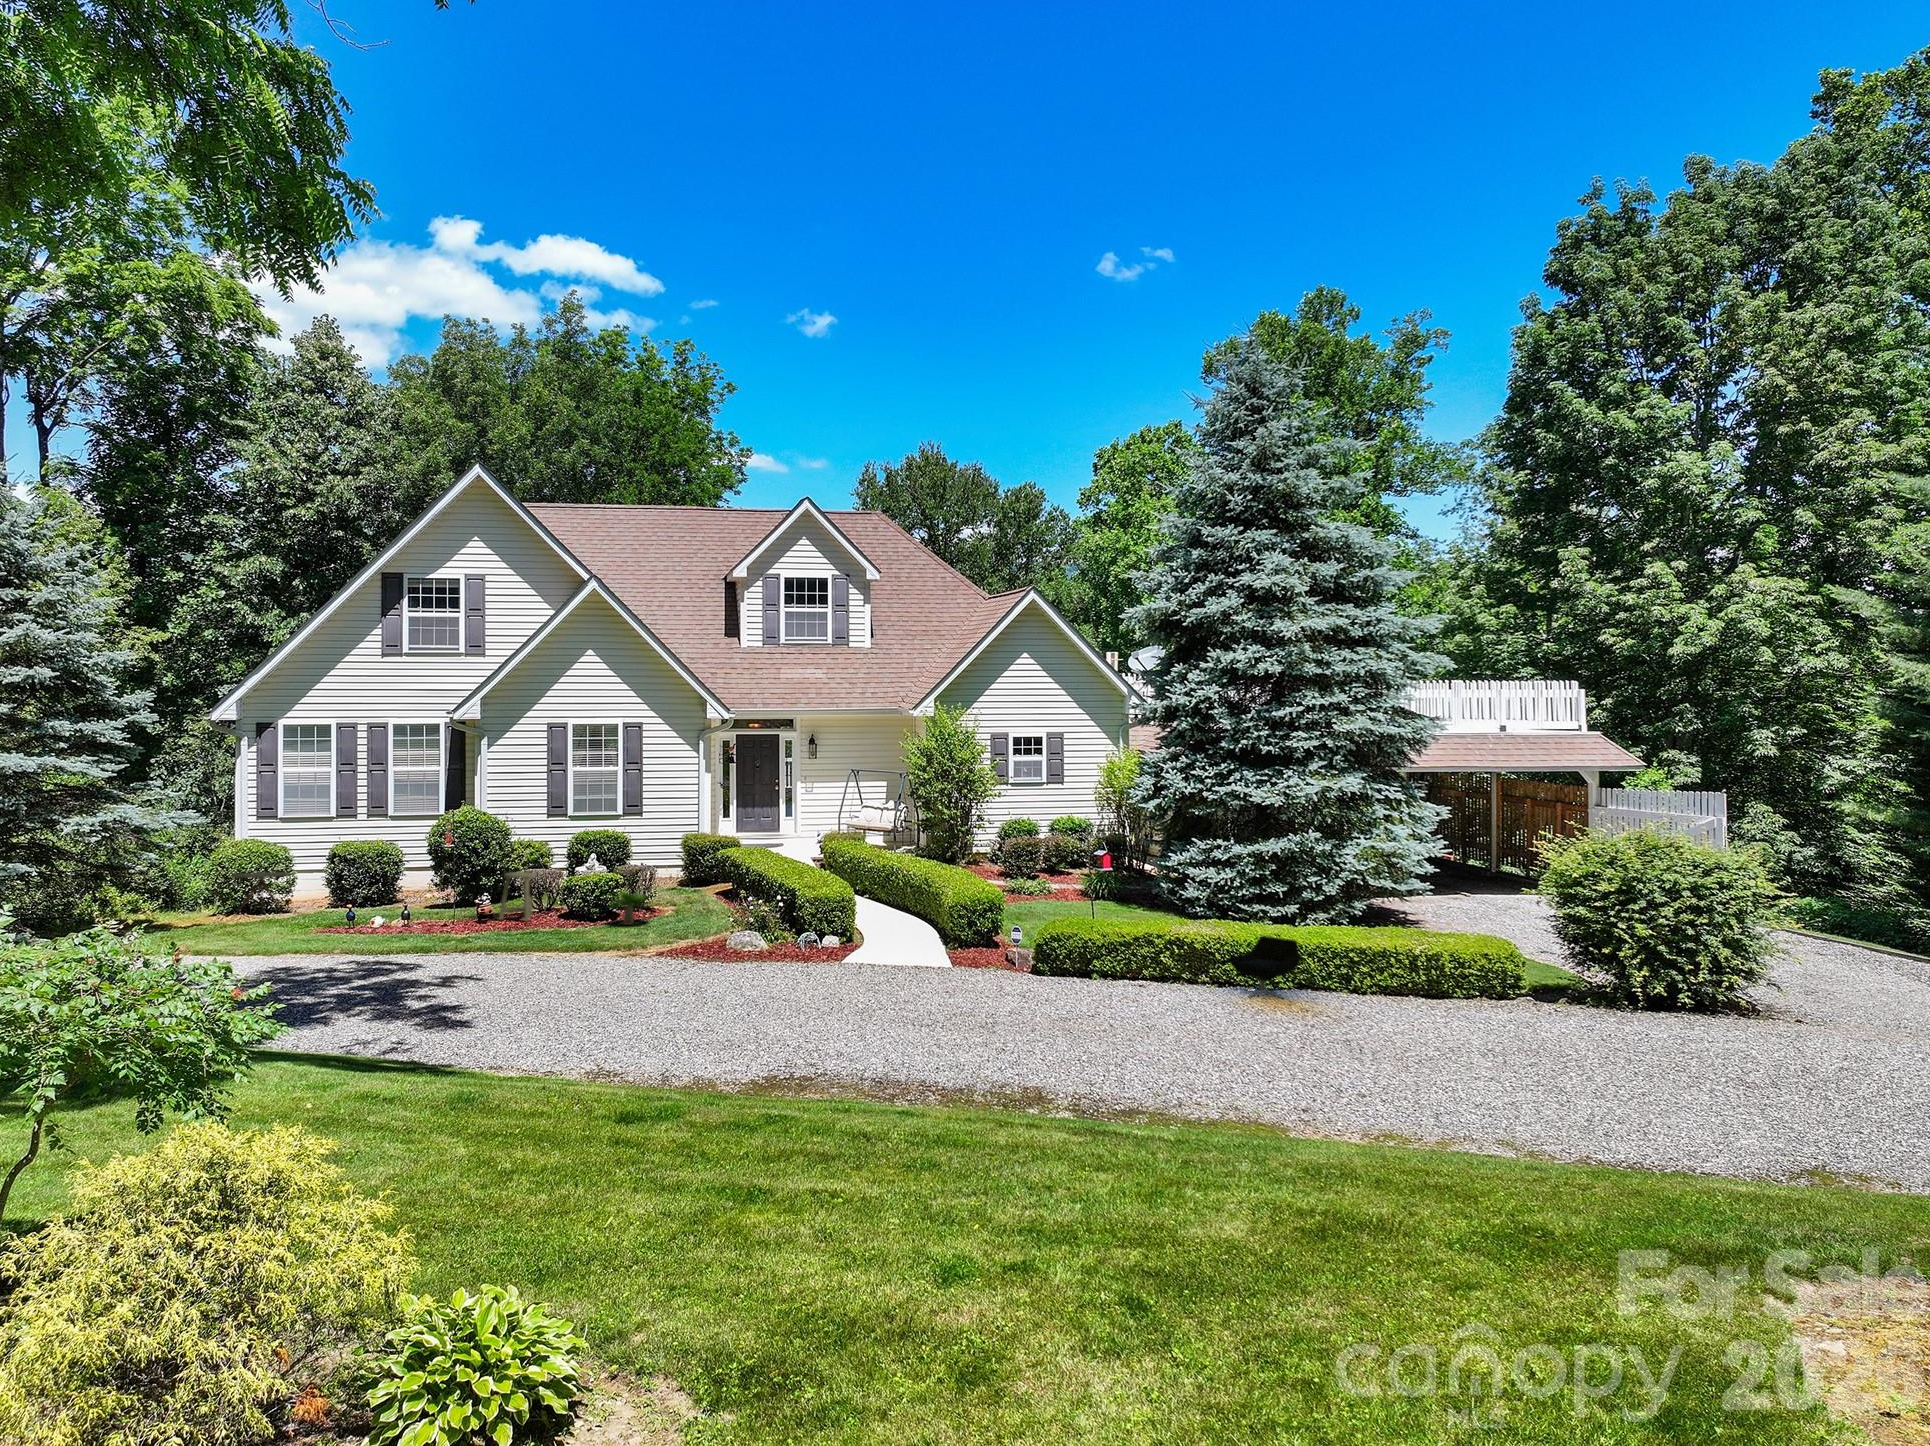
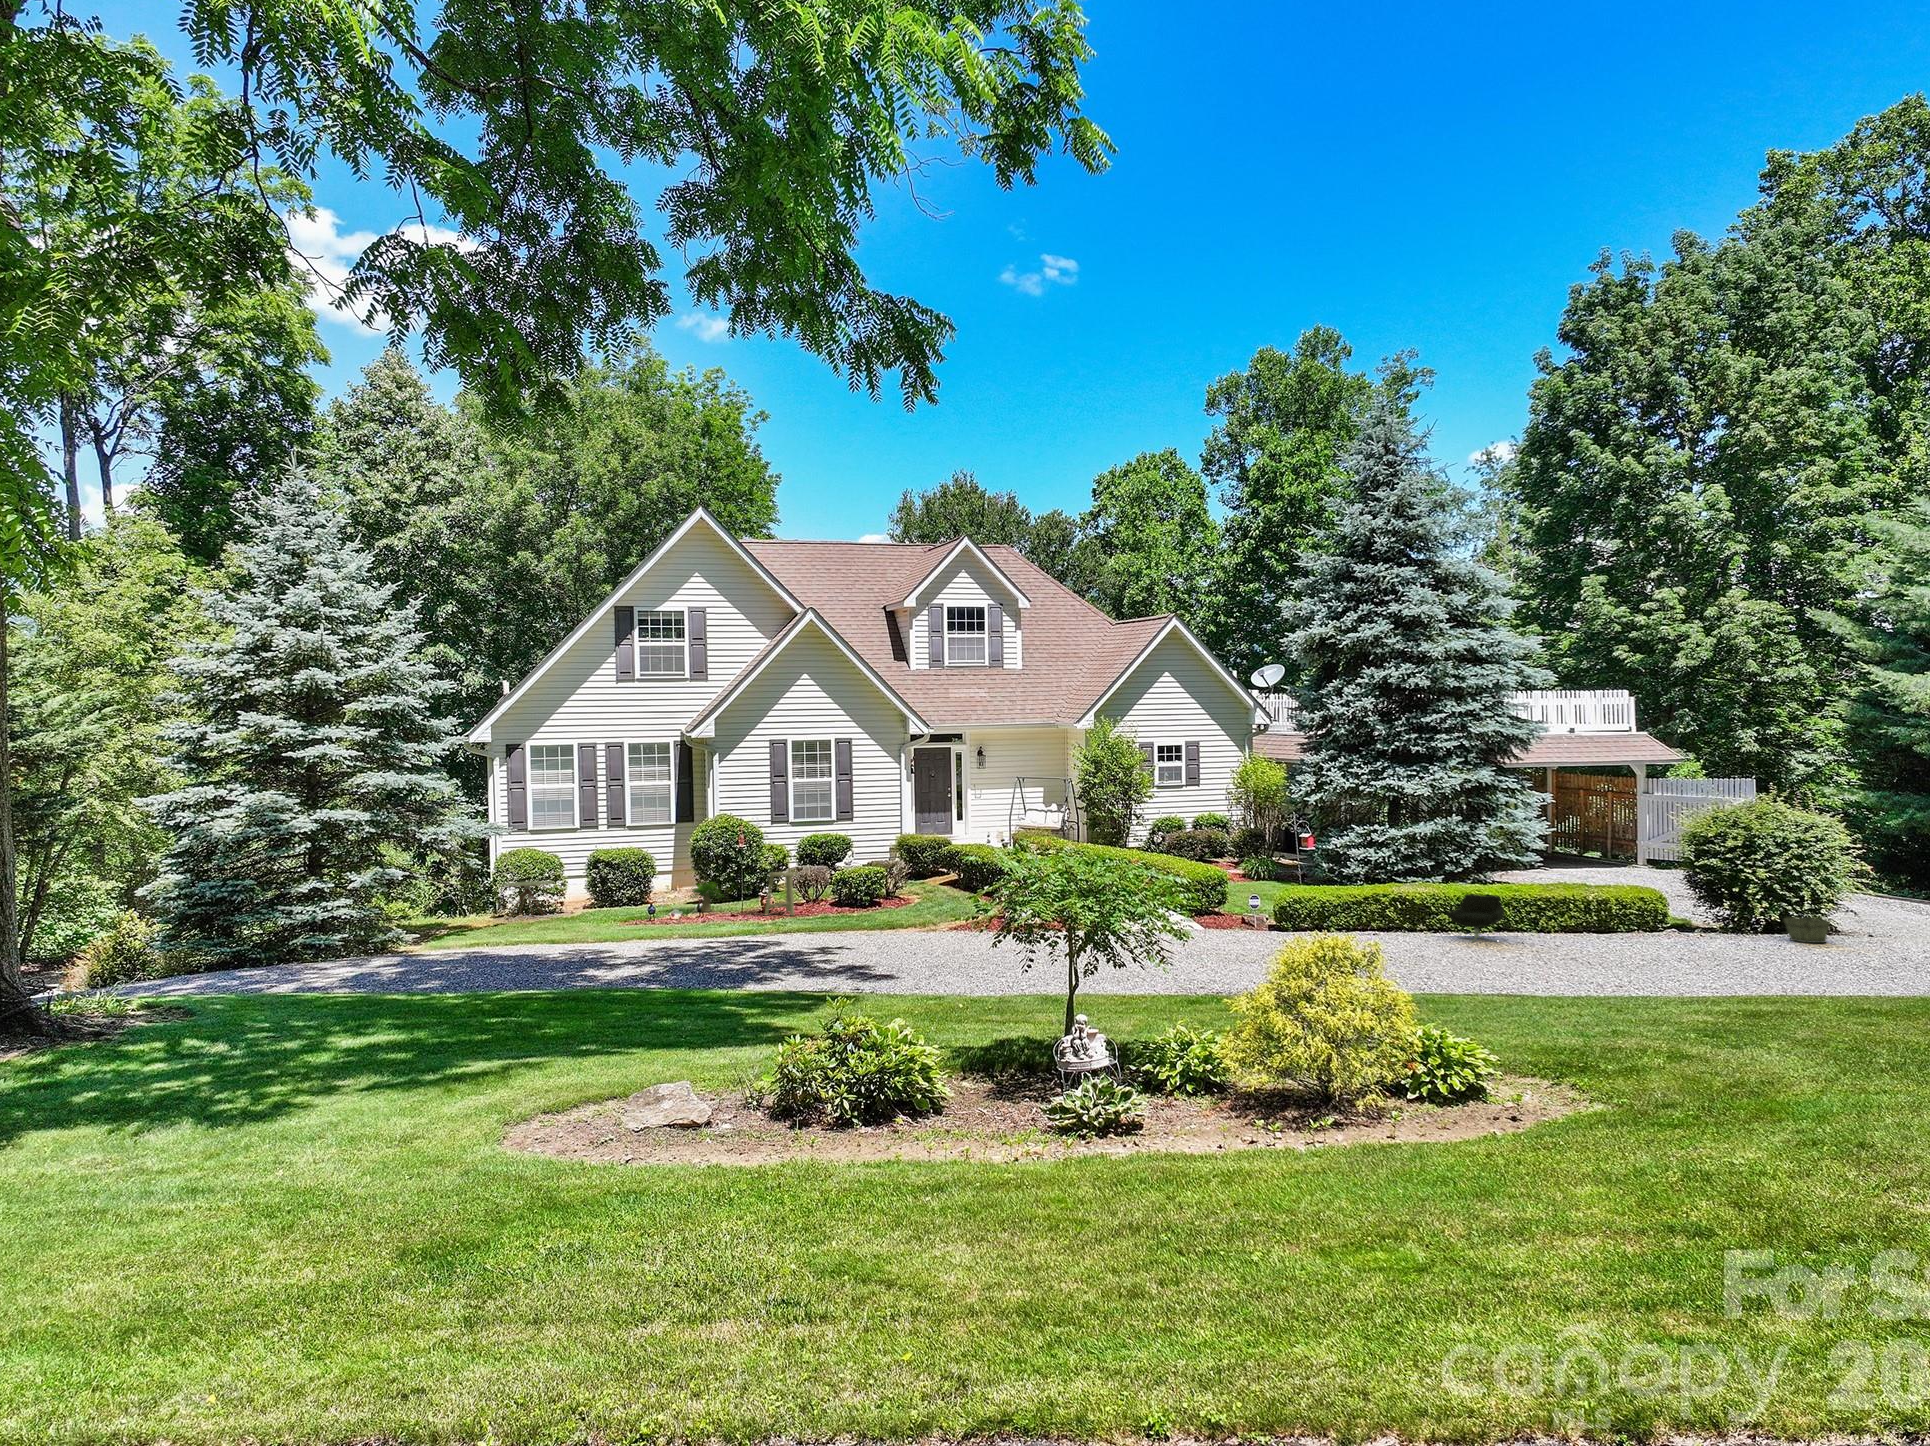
potted plant: present [610,891,647,925] -> present [690,882,723,912]
wooden bucket: none [1666,979,1723,1023] -> present [1784,913,1828,943]

